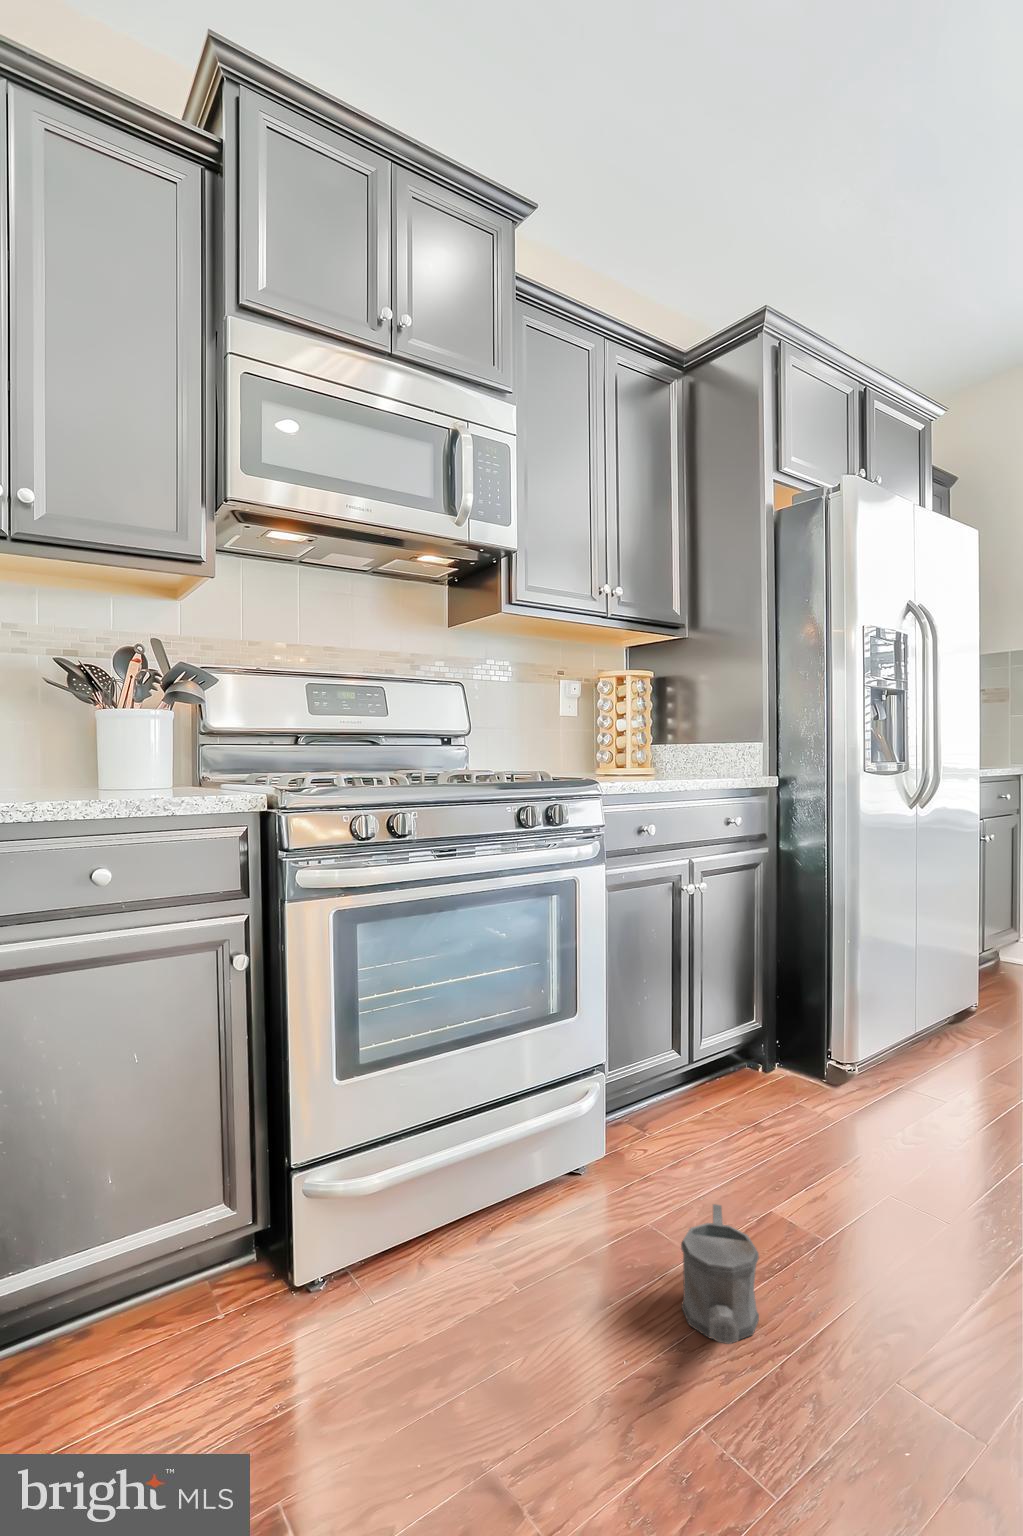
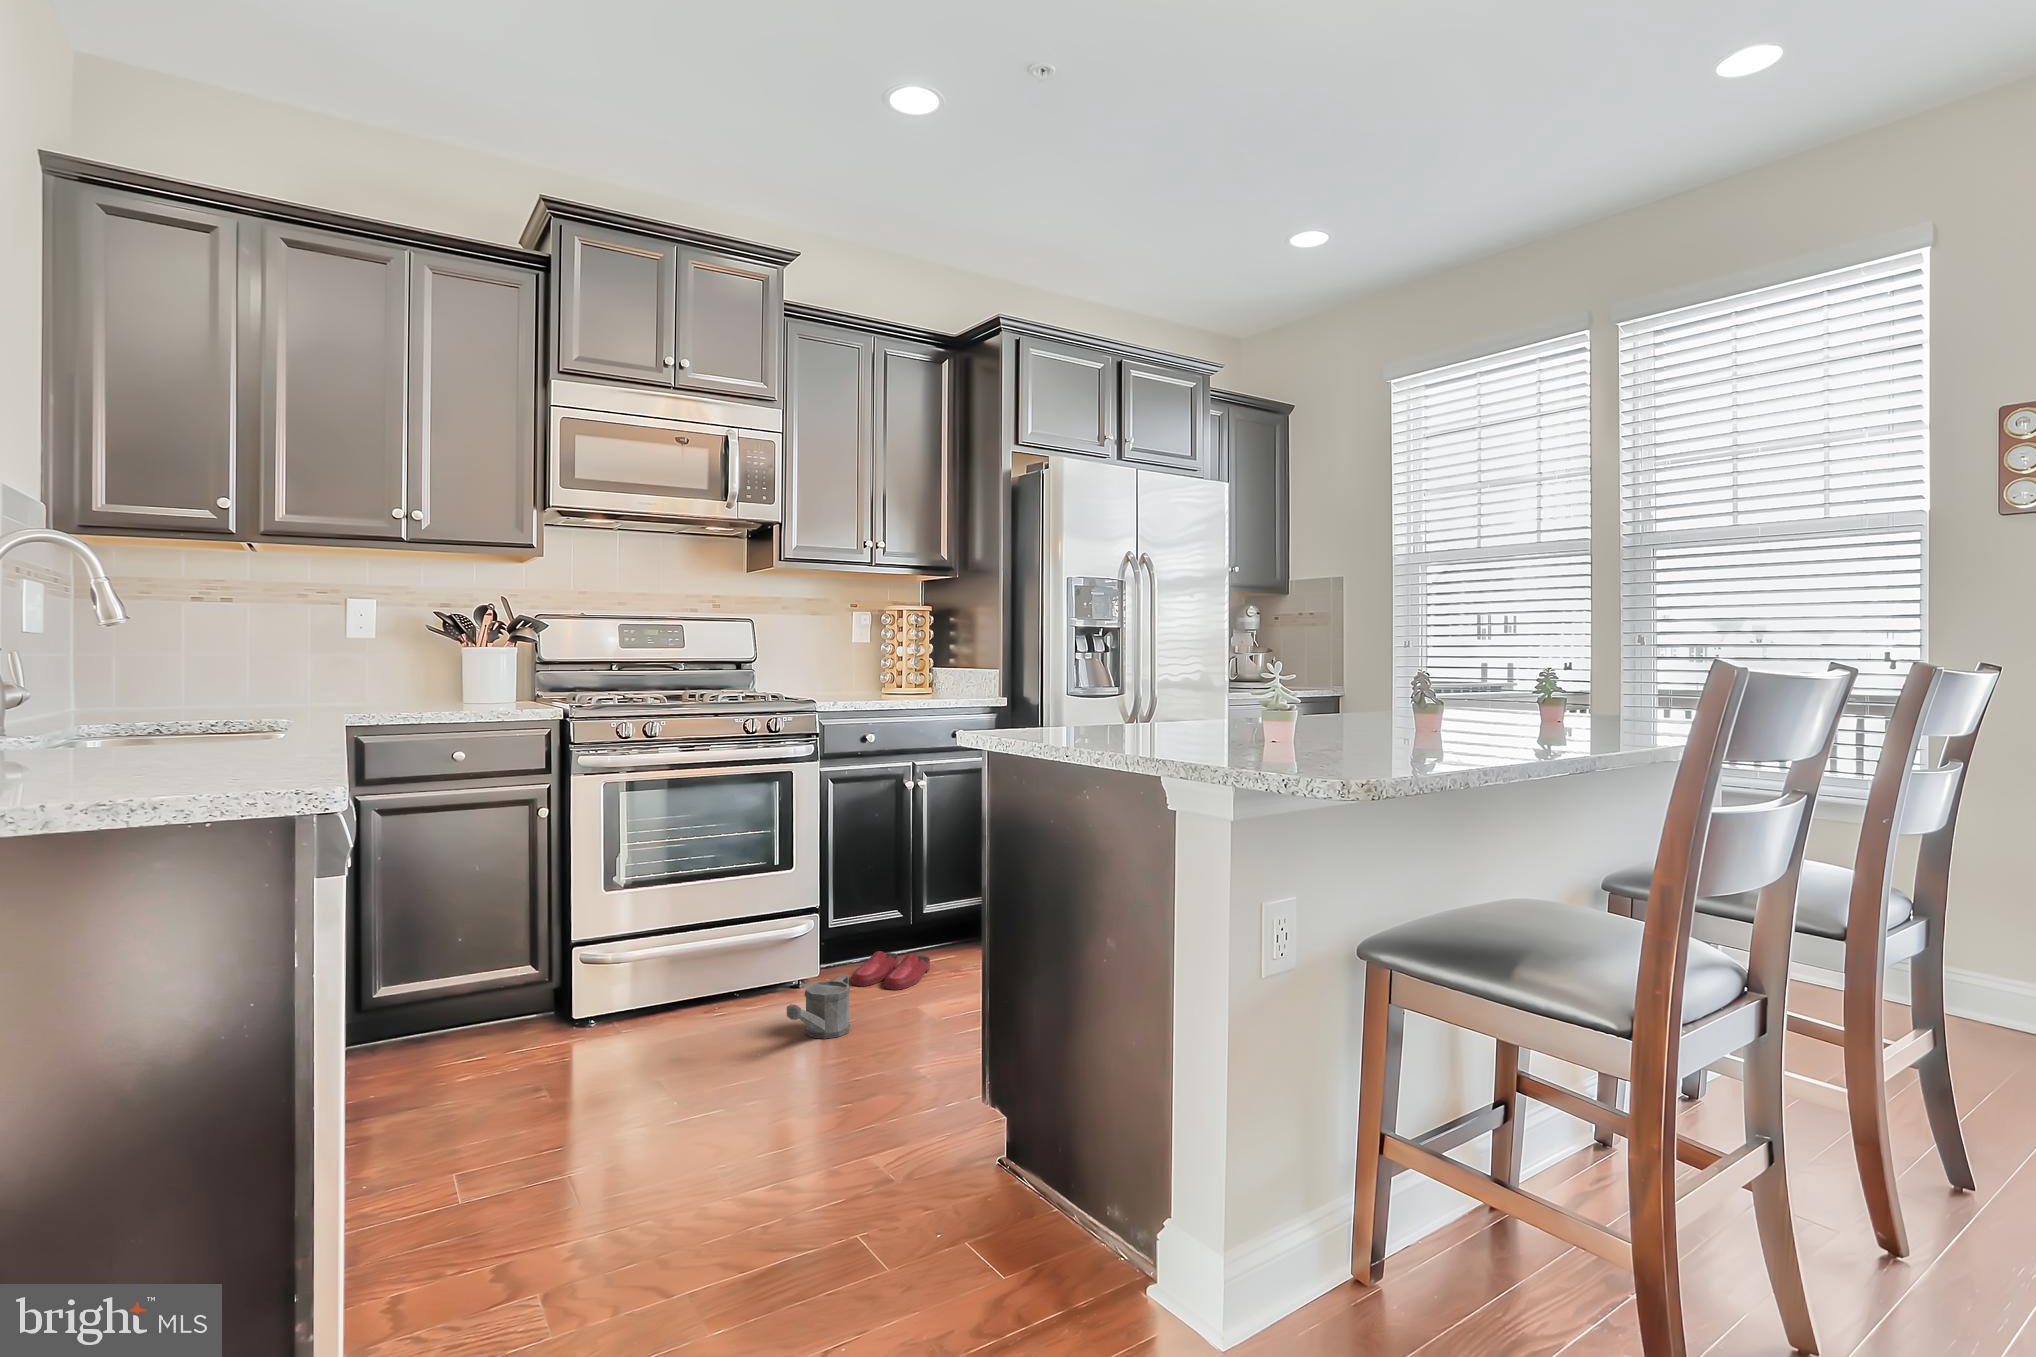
slippers: none [659,1120,756,1197] -> present [852,951,930,990]

